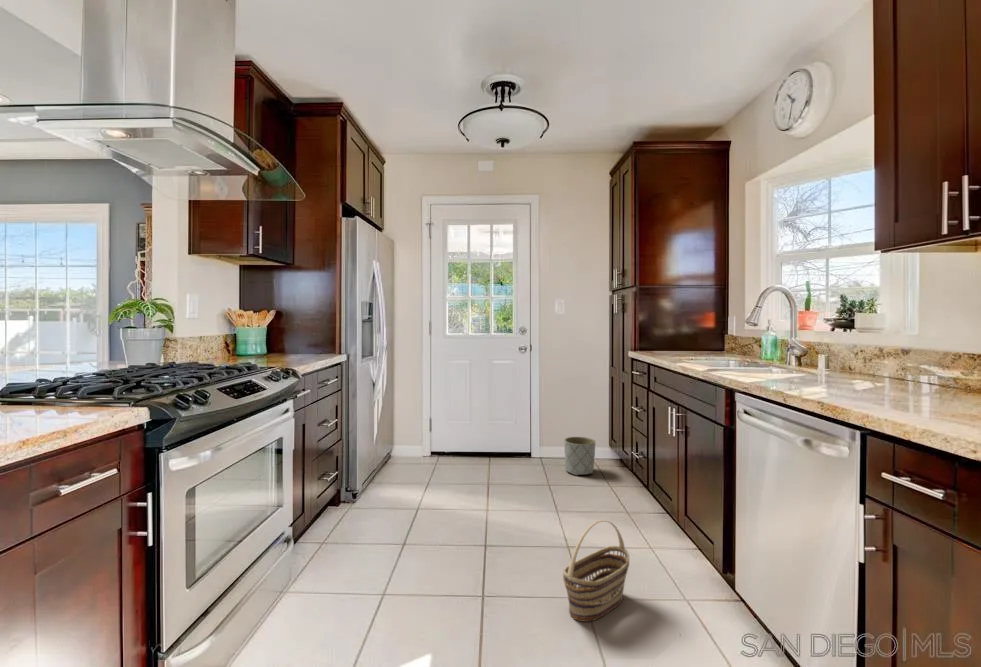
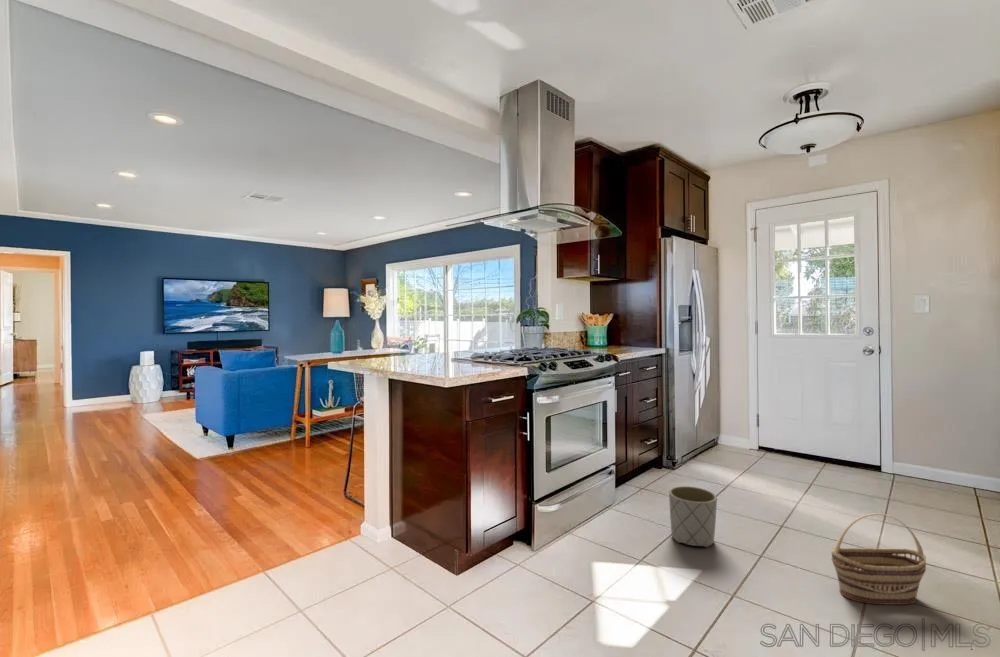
planter: present [564,437,595,476] -> present [669,486,717,548]

